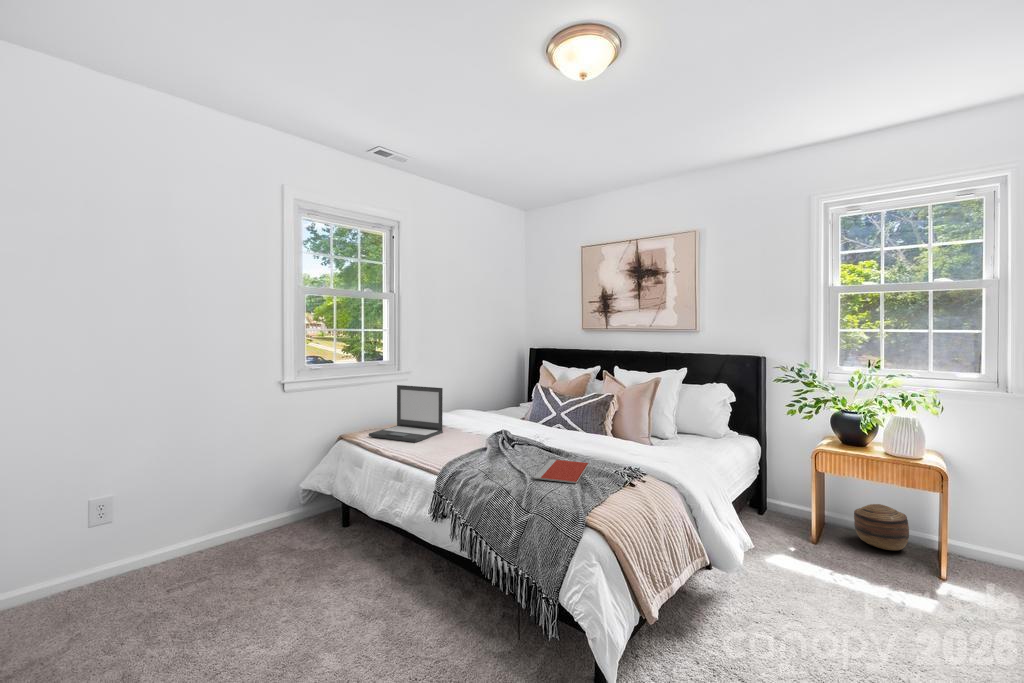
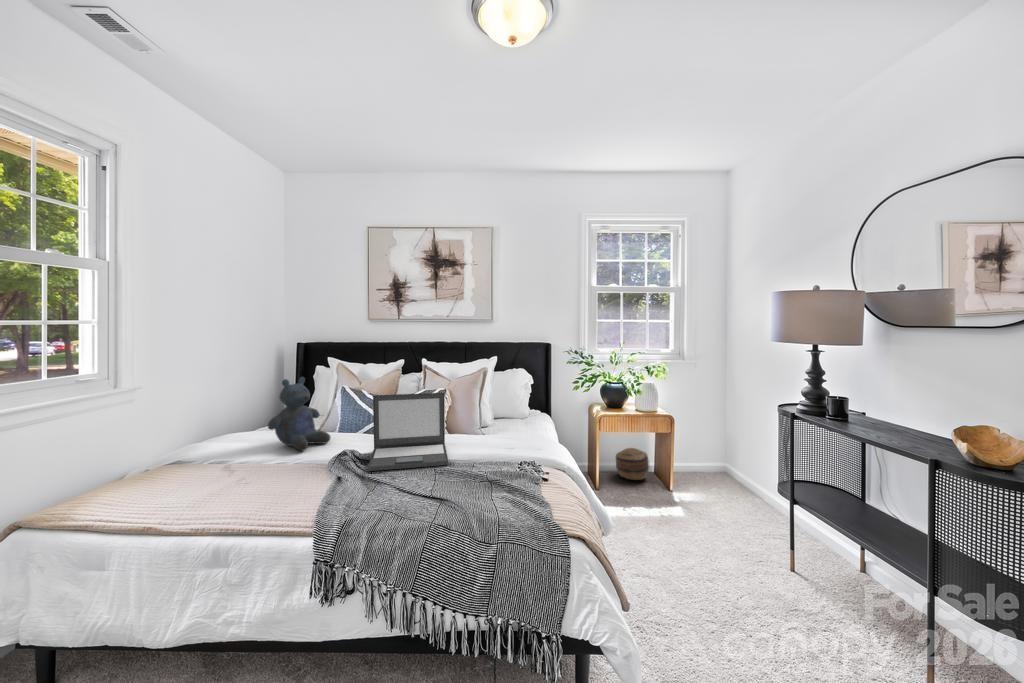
stuffed bear: none [468,372,510,428] -> present [268,377,331,451]
laptop: present [369,385,443,442] -> present [368,393,449,471]
notebook: present [534,459,589,483] -> none [429,473,492,512]

